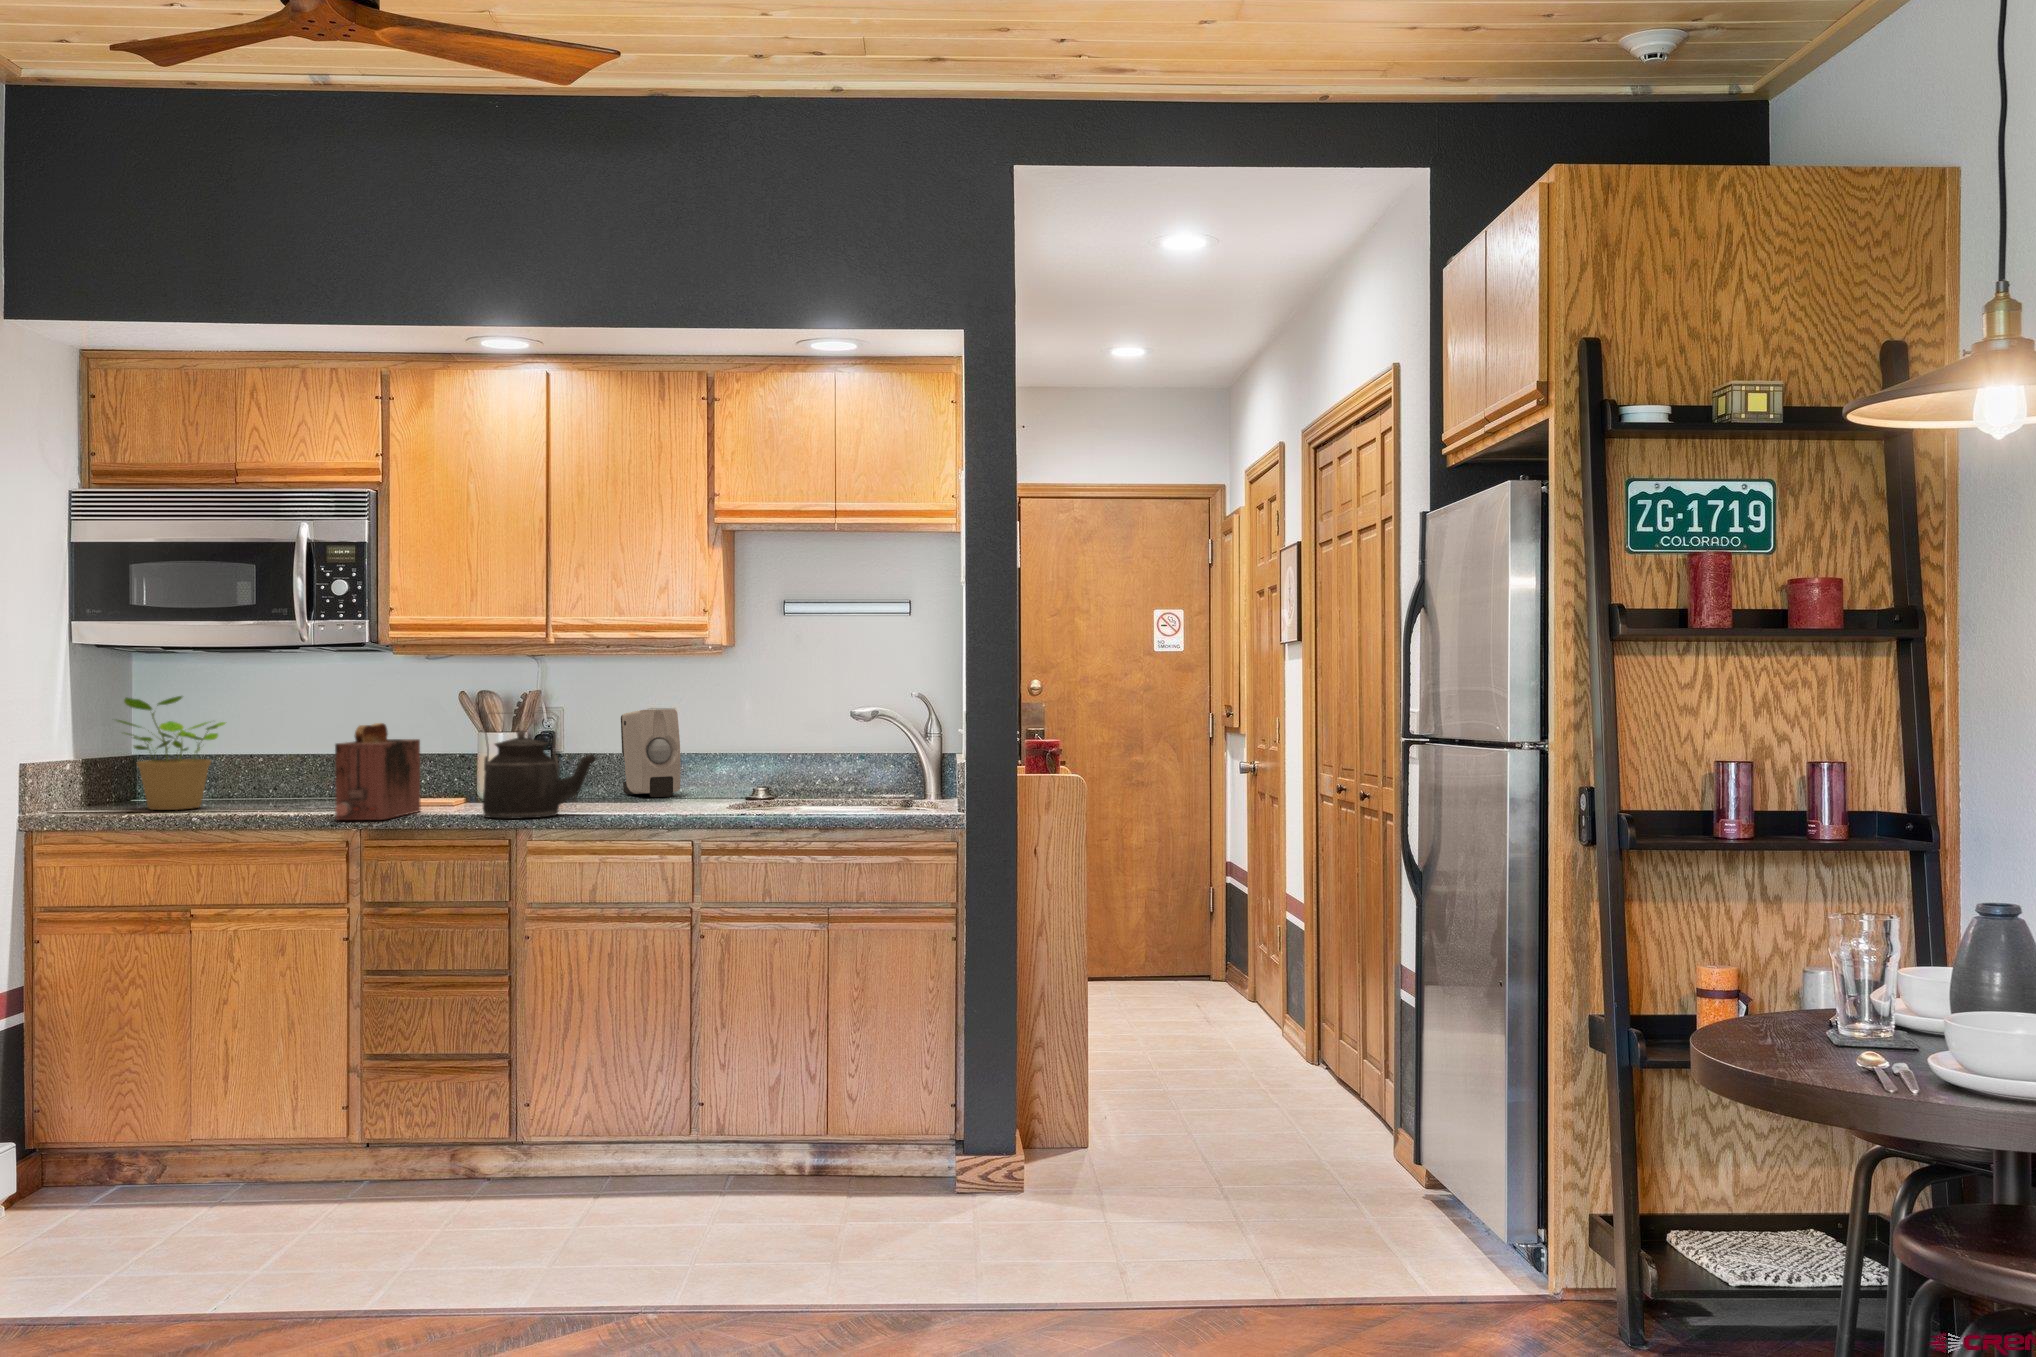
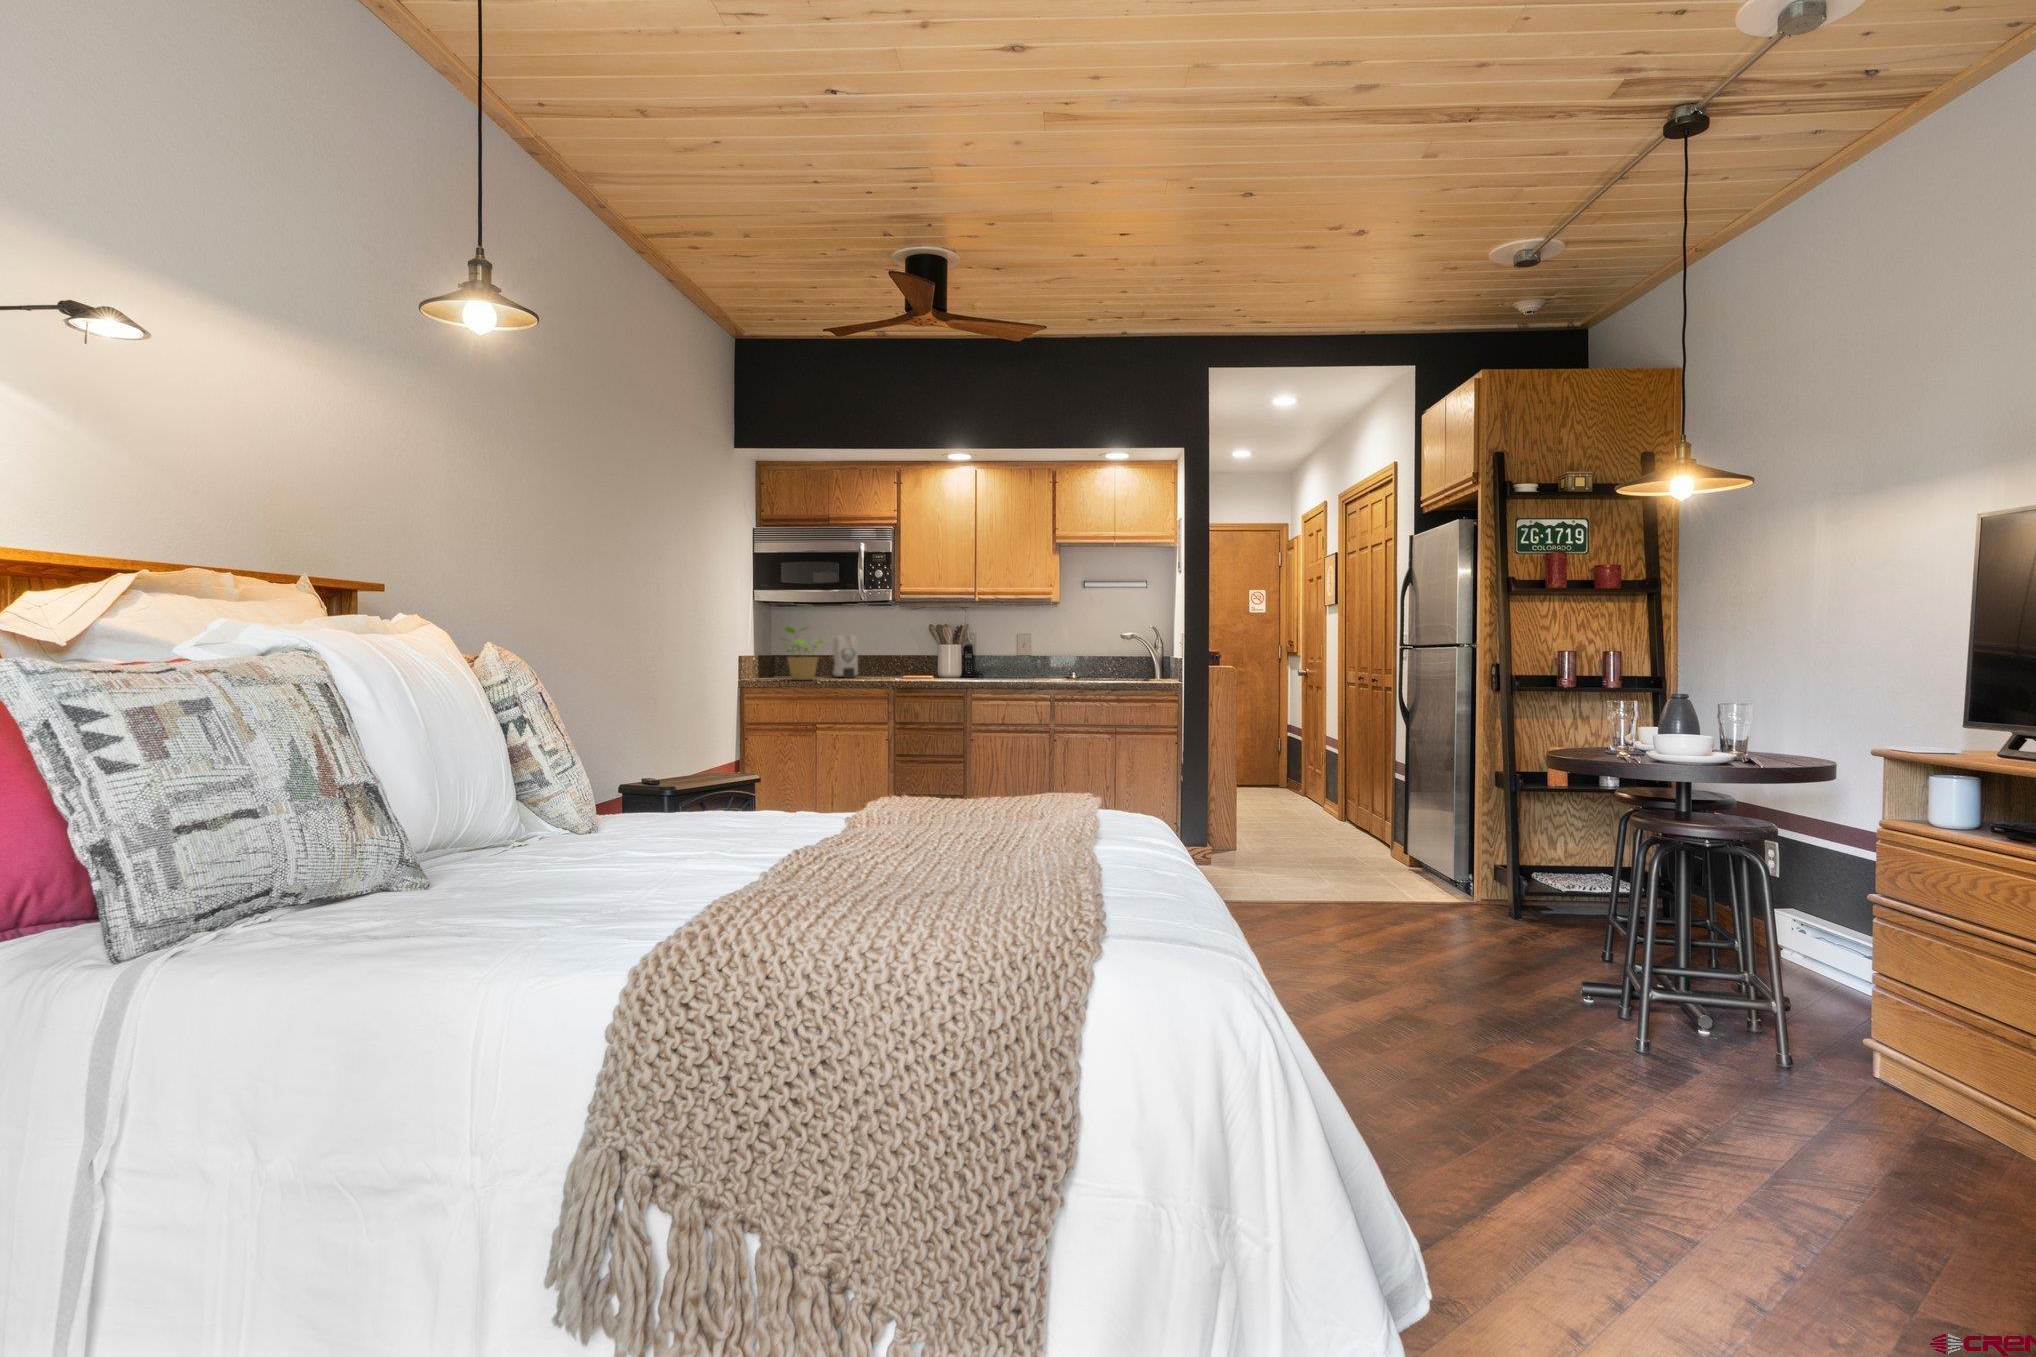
soap dispenser: present [621,709,681,797] -> present [831,635,858,678]
kettle: present [483,713,596,819] -> none [953,634,1005,683]
toaster: present [335,723,421,820] -> none [888,639,919,683]

